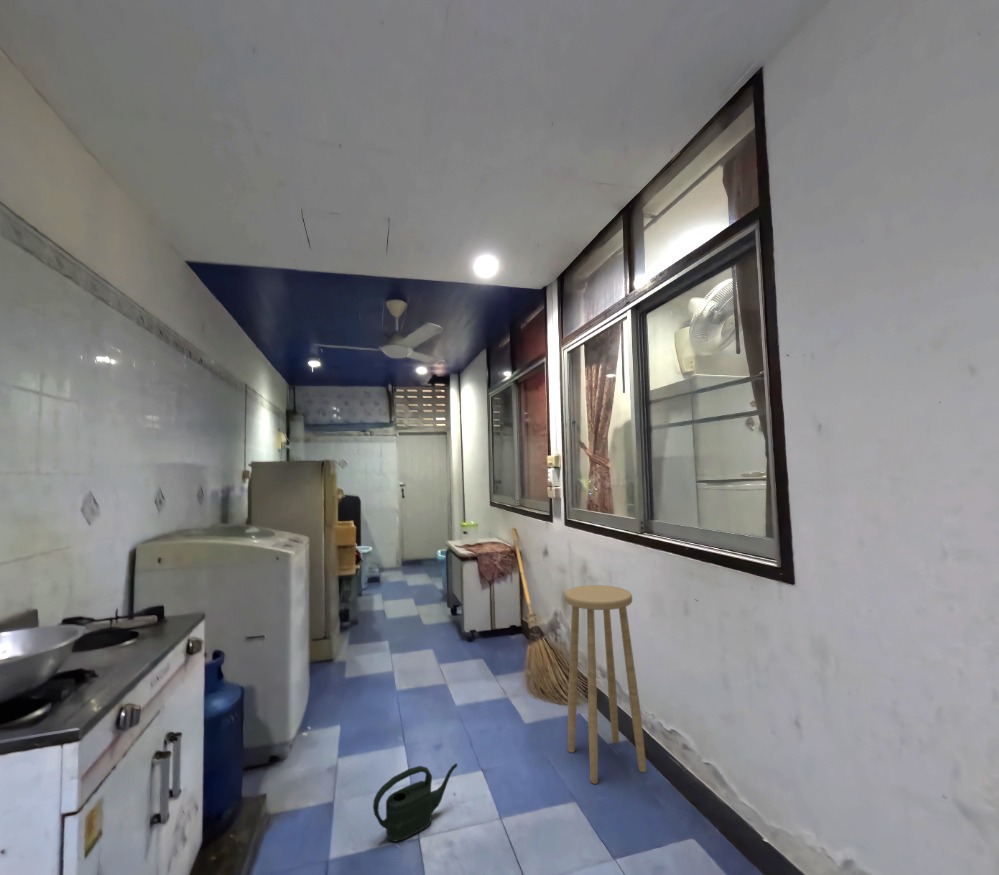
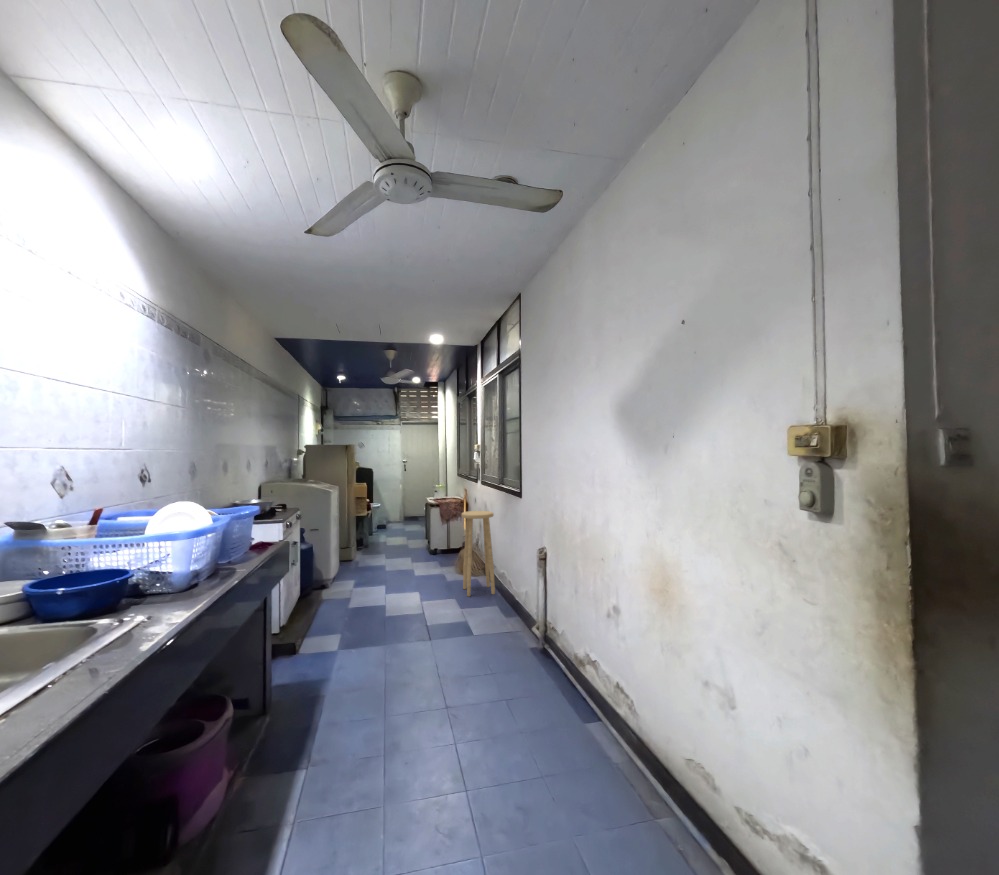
watering can: present [373,764,457,842] -> none [367,580,405,606]

